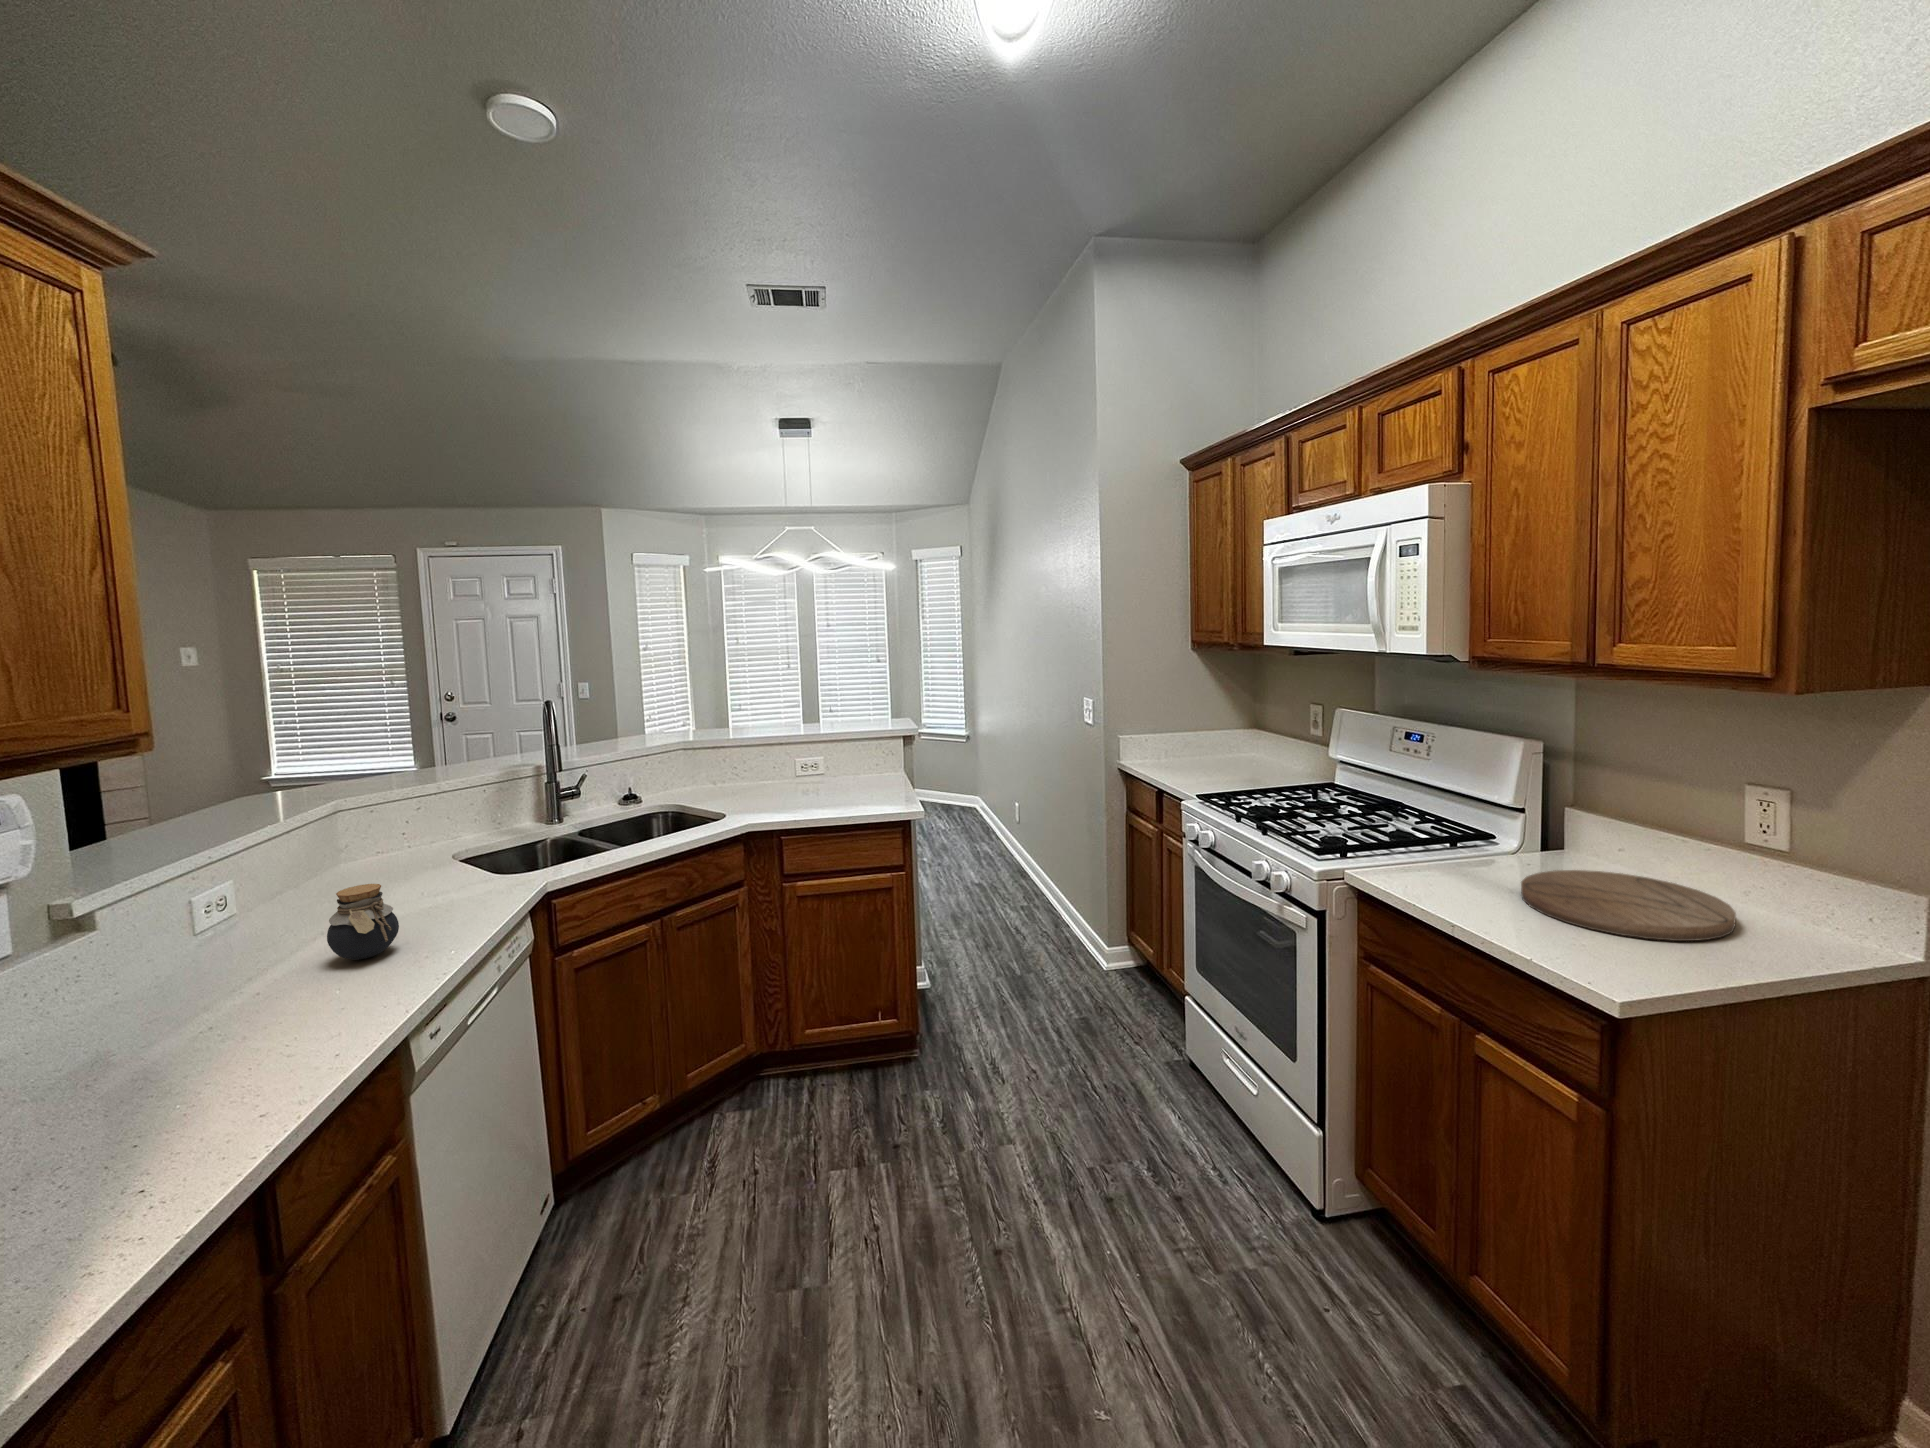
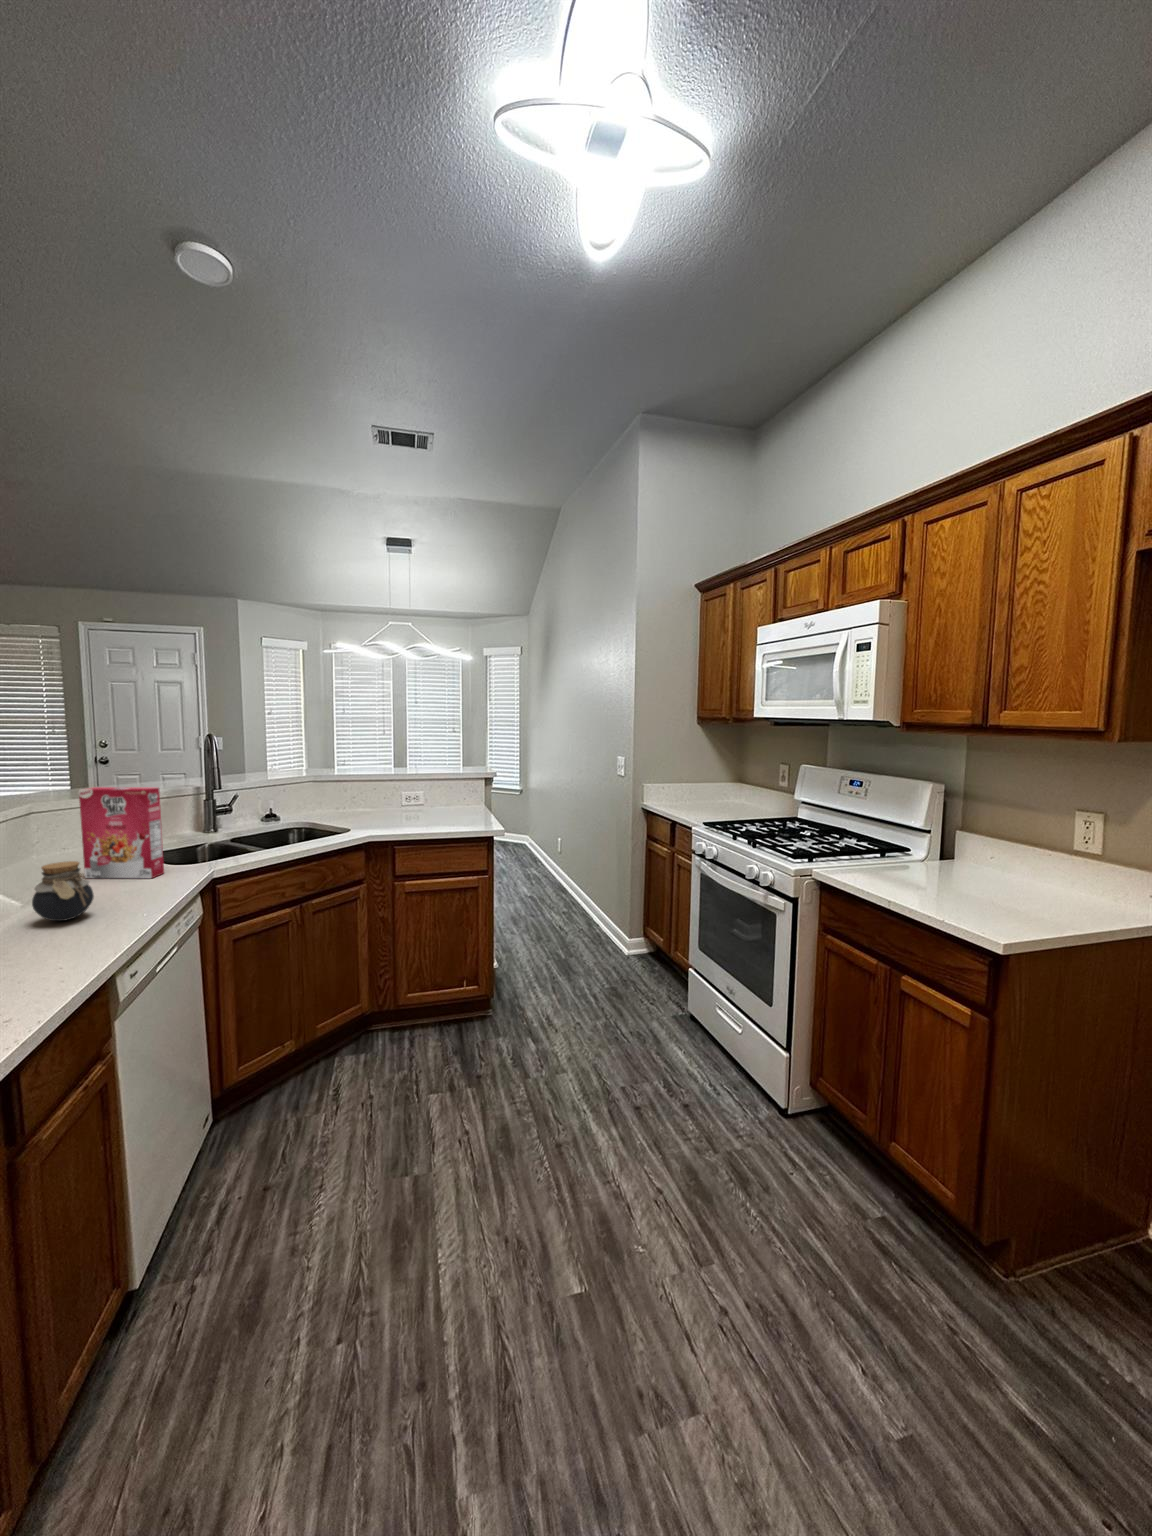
cereal box: none [388,779,491,894] -> present [79,787,164,878]
cutting board: present [1521,870,1736,941] -> none [932,869,1070,910]

